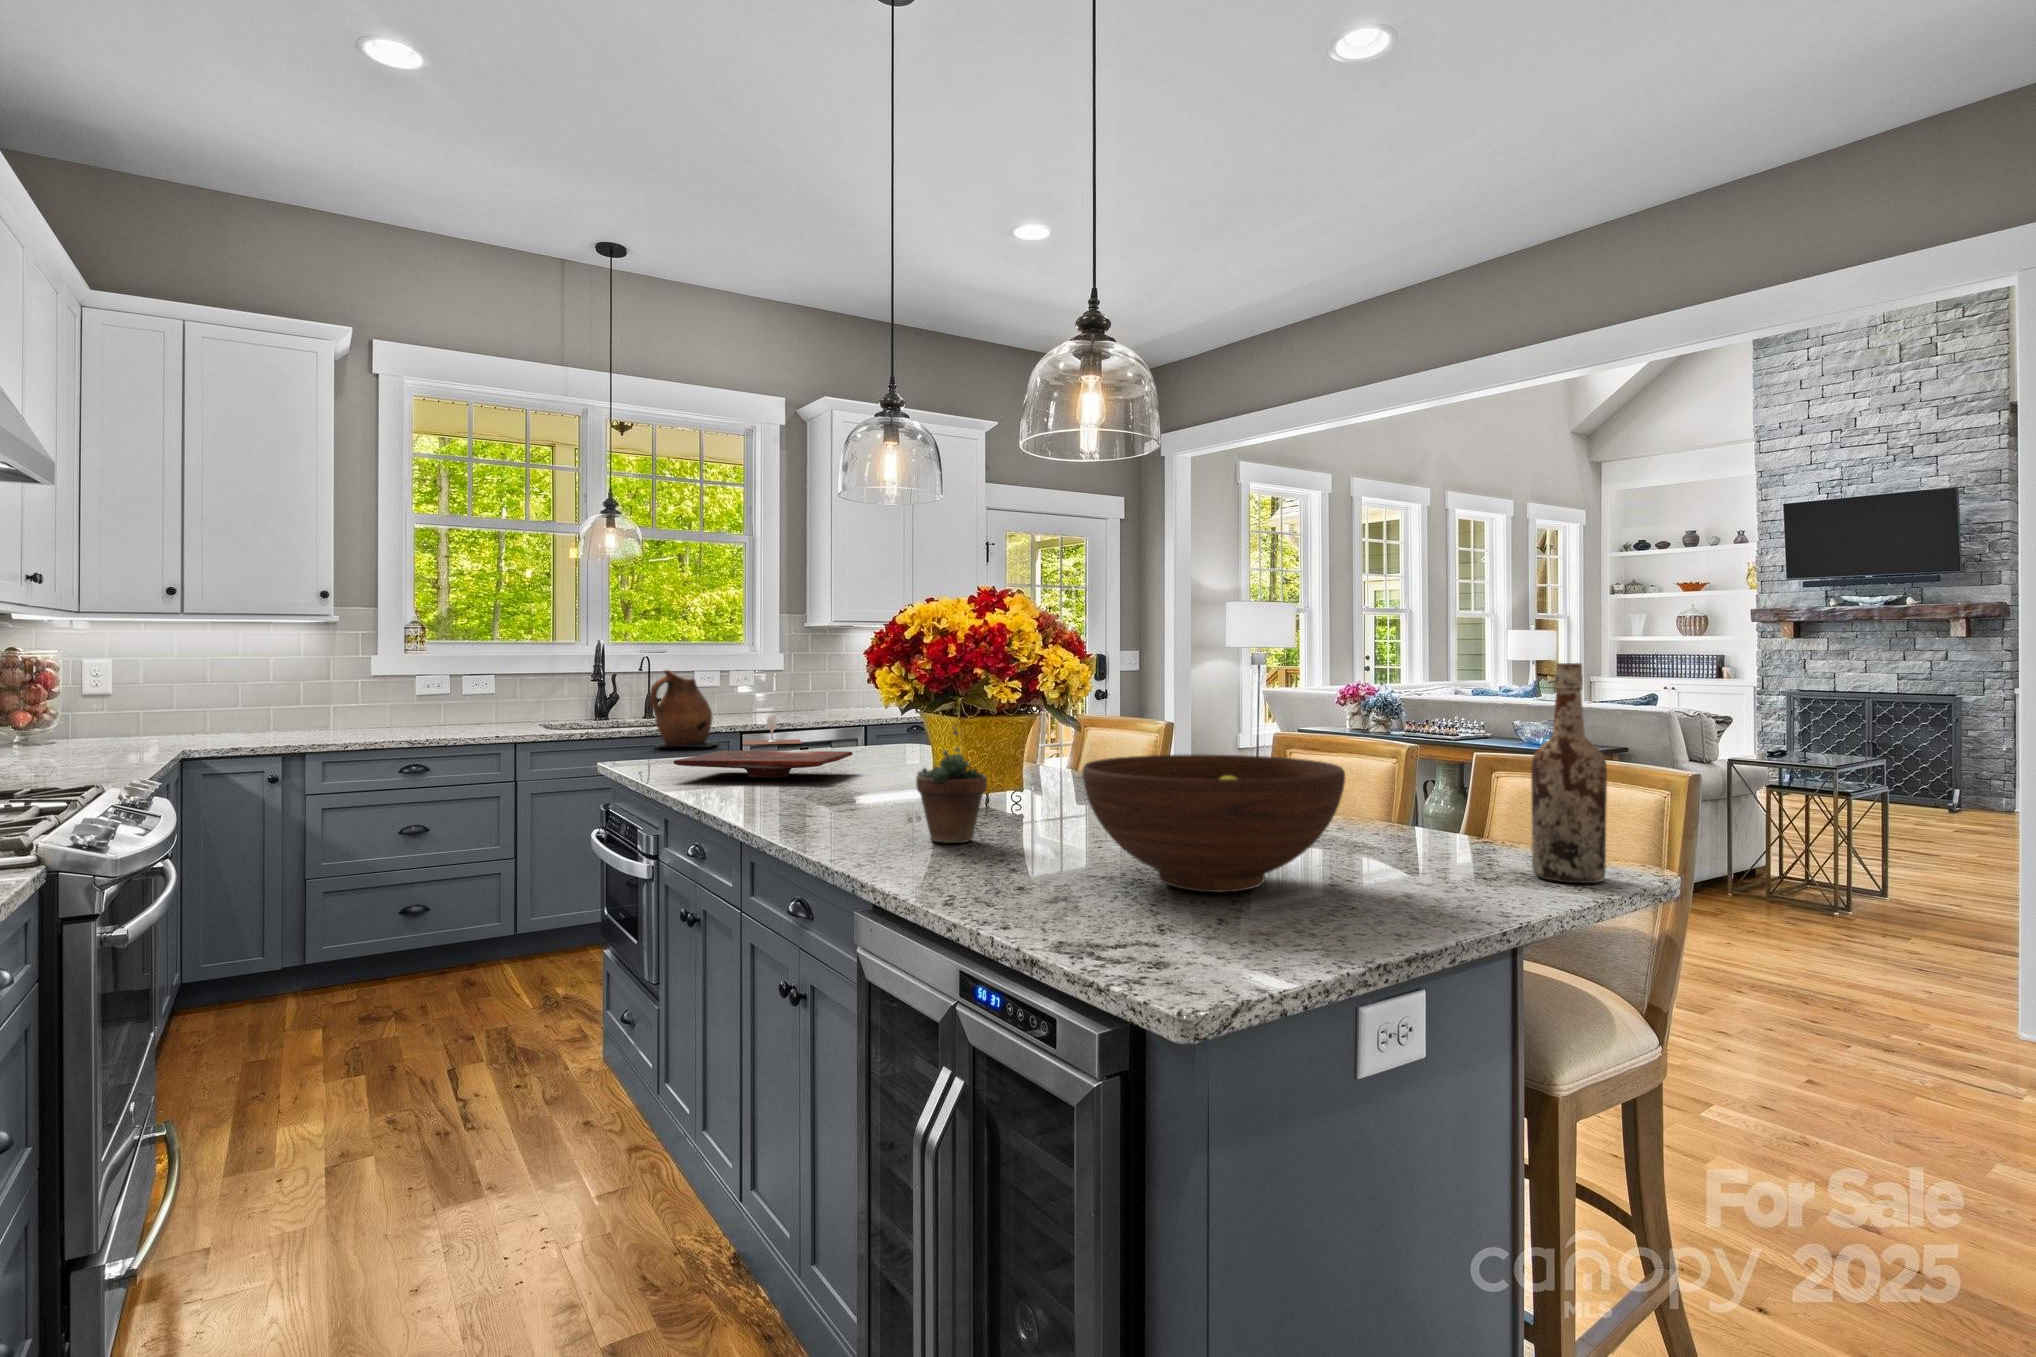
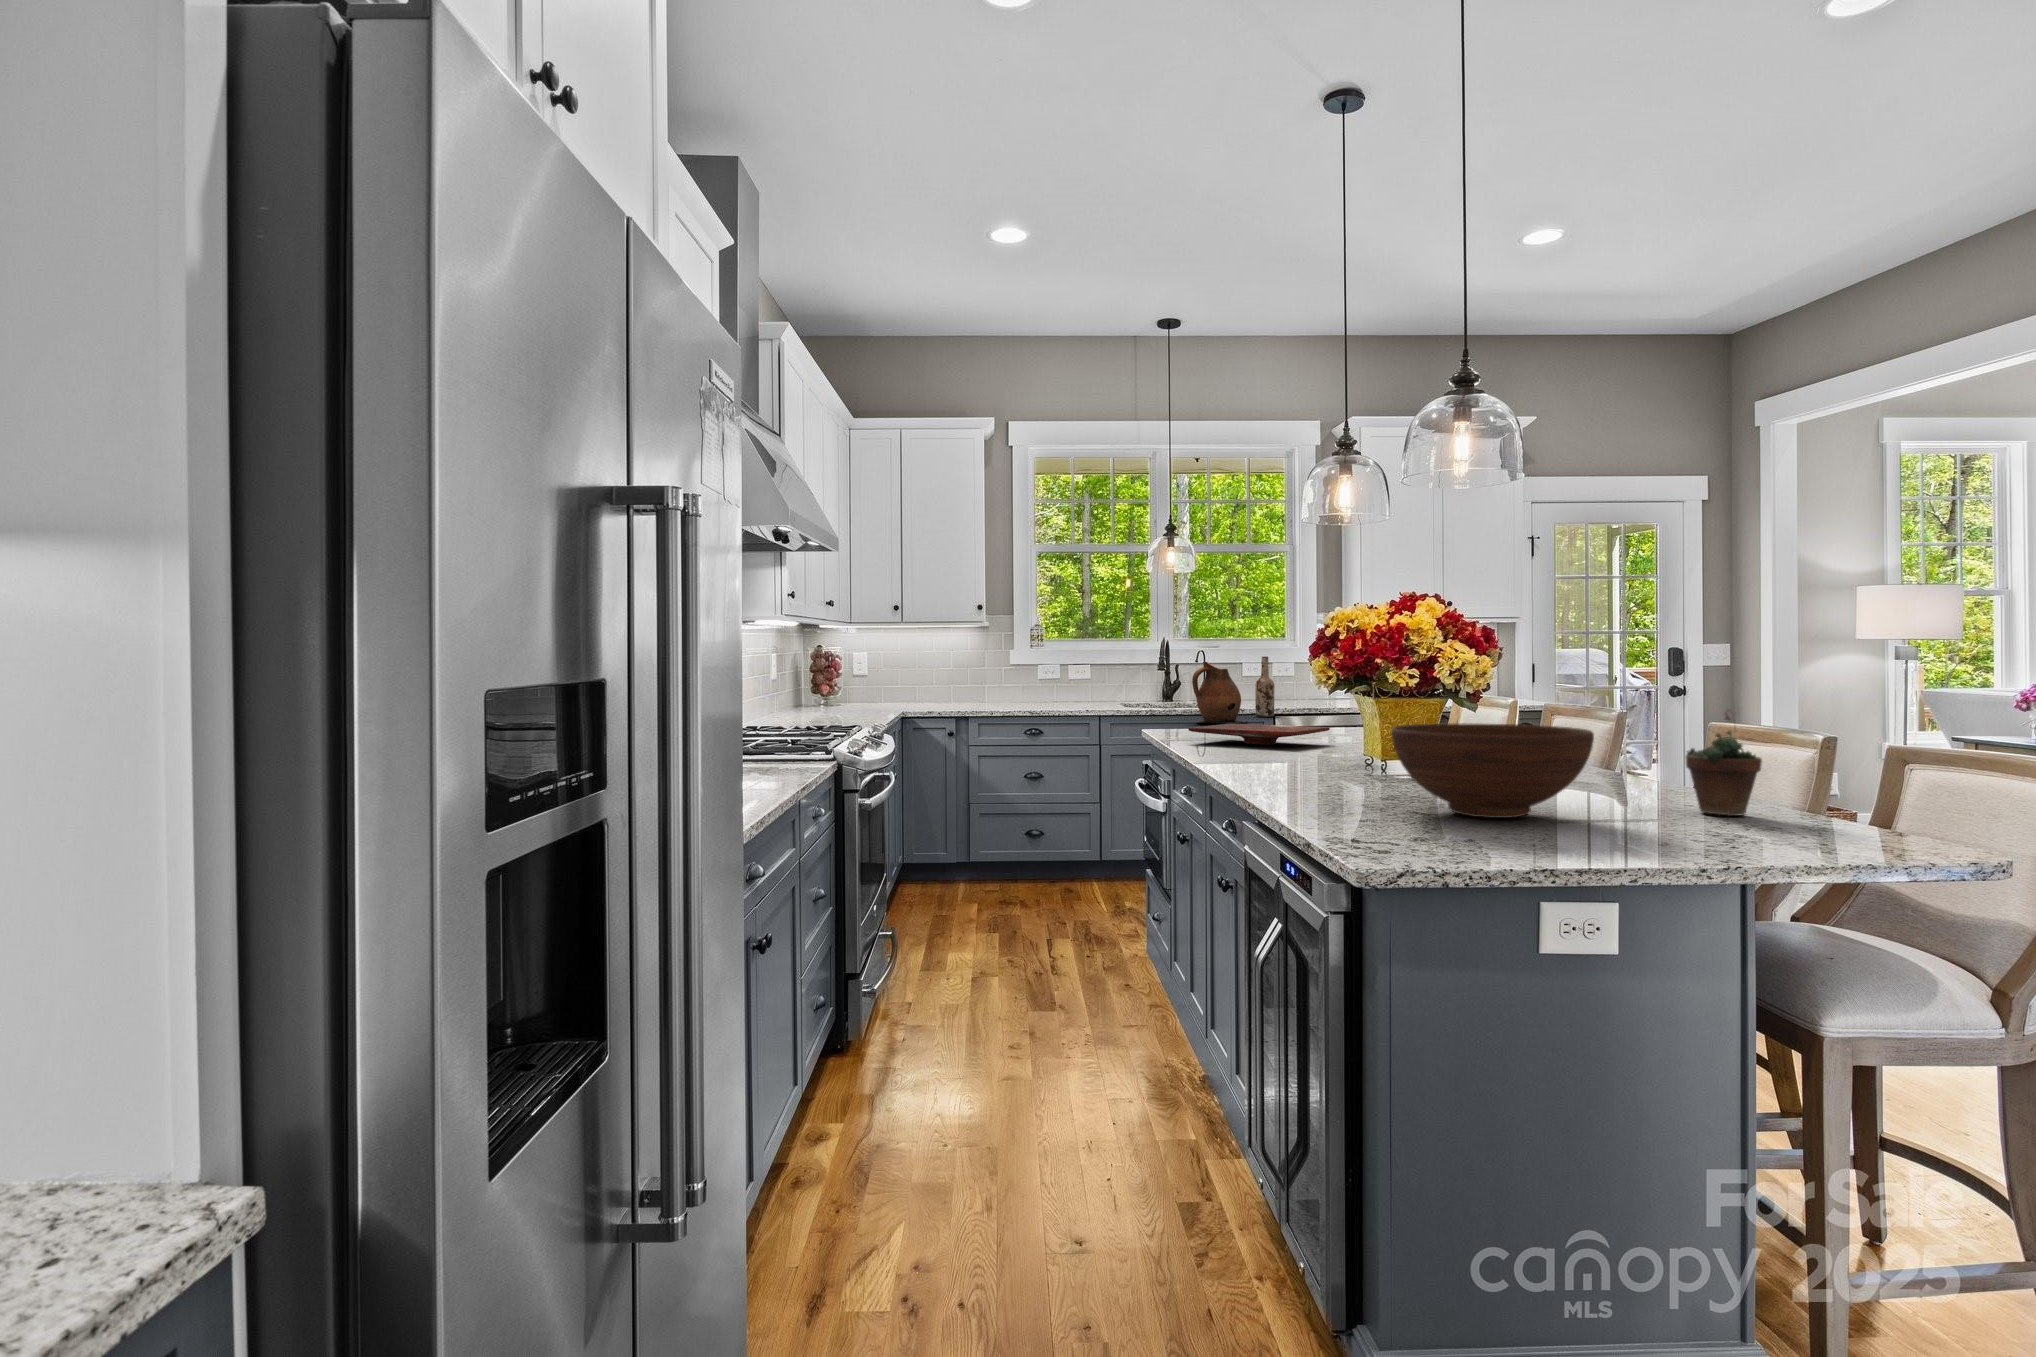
wine bottle: present [1531,663,1607,883] -> present [1255,657,1275,717]
wine glass: present [743,716,802,745] -> none [1267,701,1318,724]
succulent plant: present [916,726,987,843] -> present [1686,712,1762,816]

